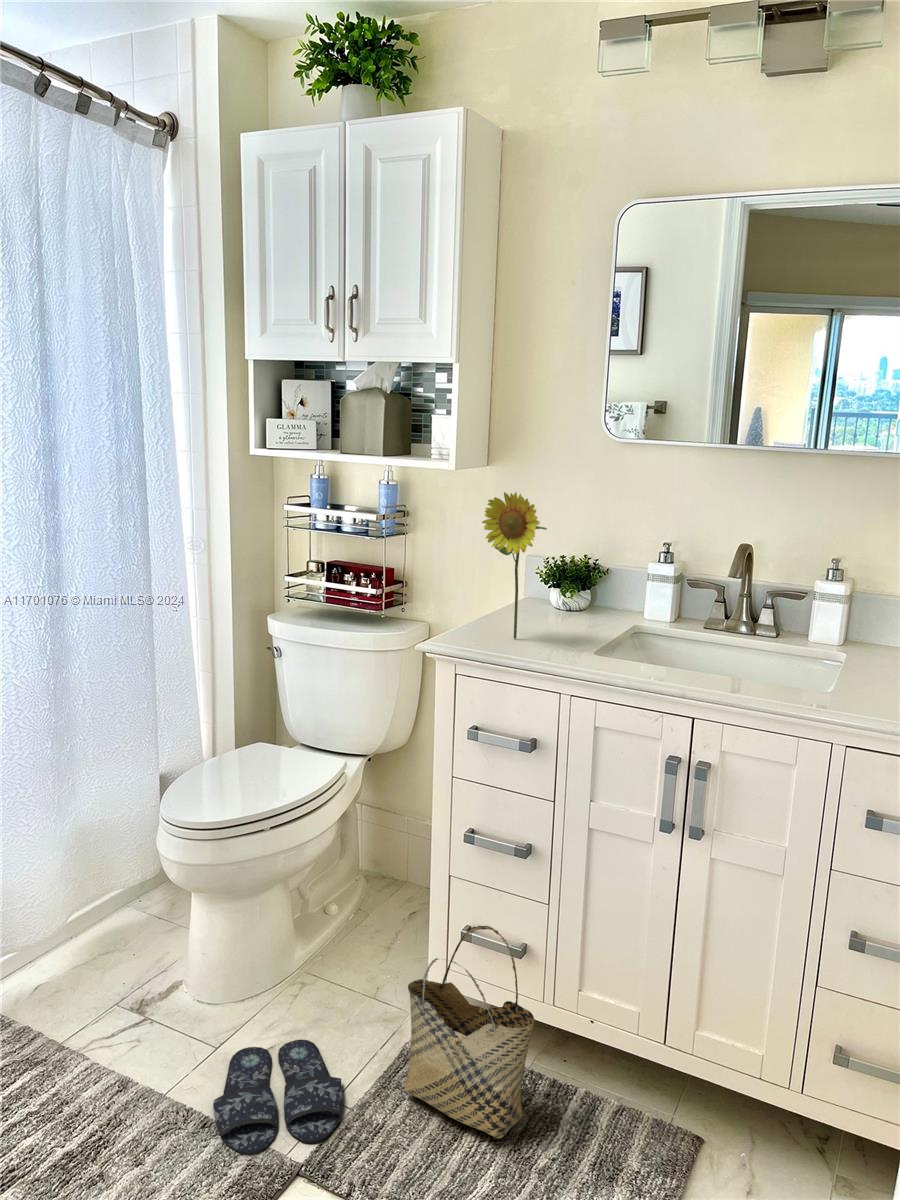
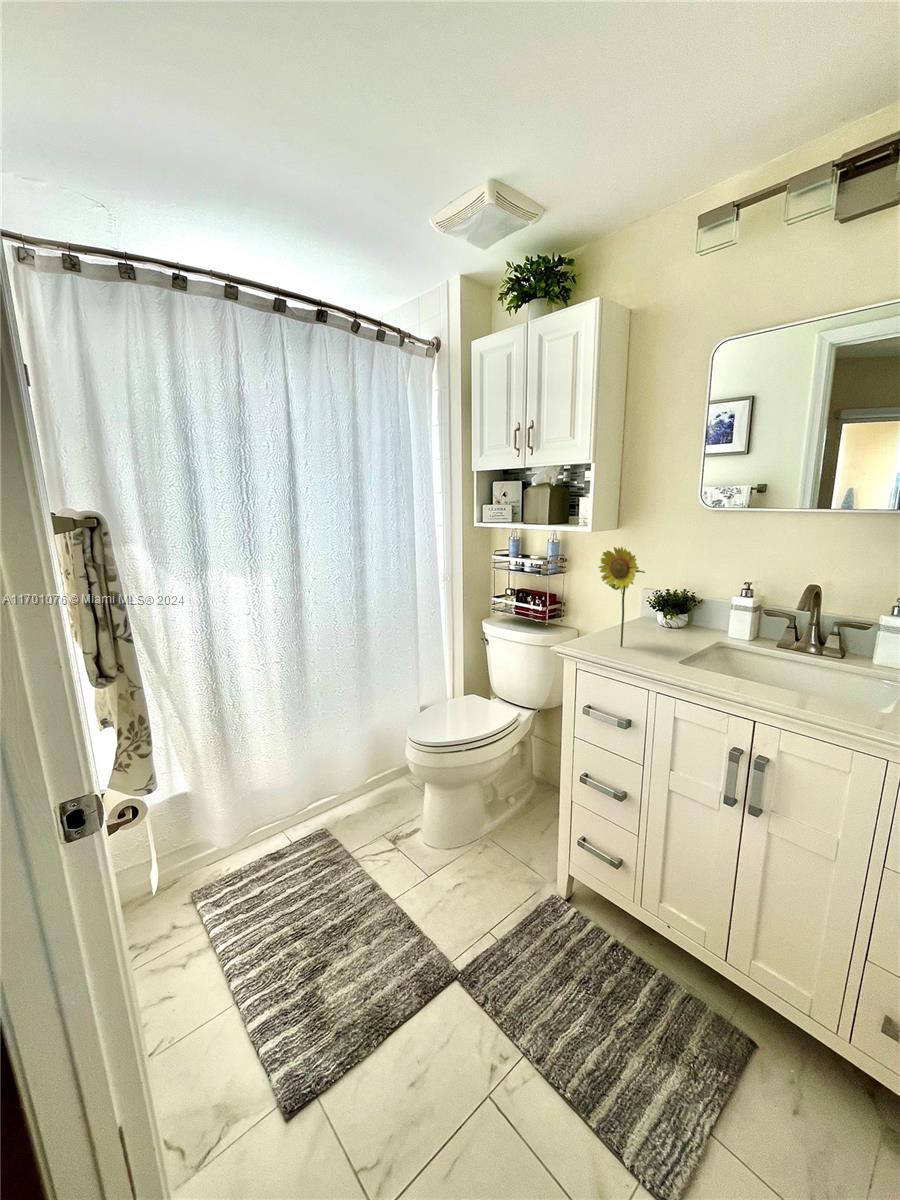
woven basket: present [404,926,535,1138] -> none [532,840,621,995]
slippers: present [213,1040,342,1154] -> none [415,880,494,959]

